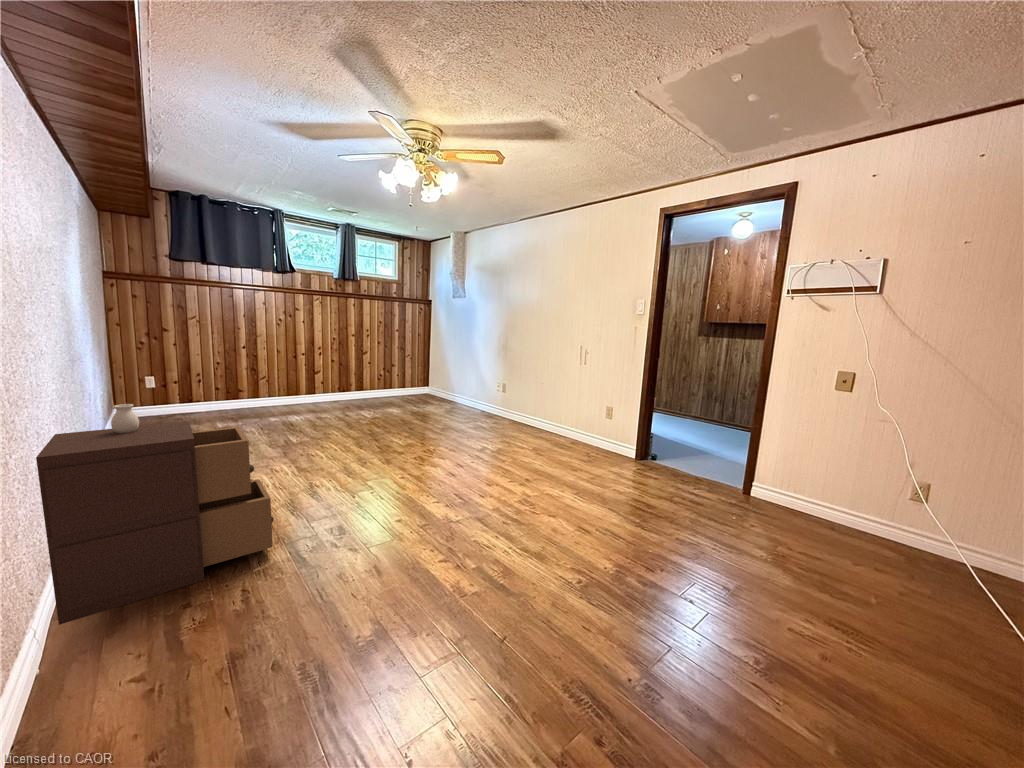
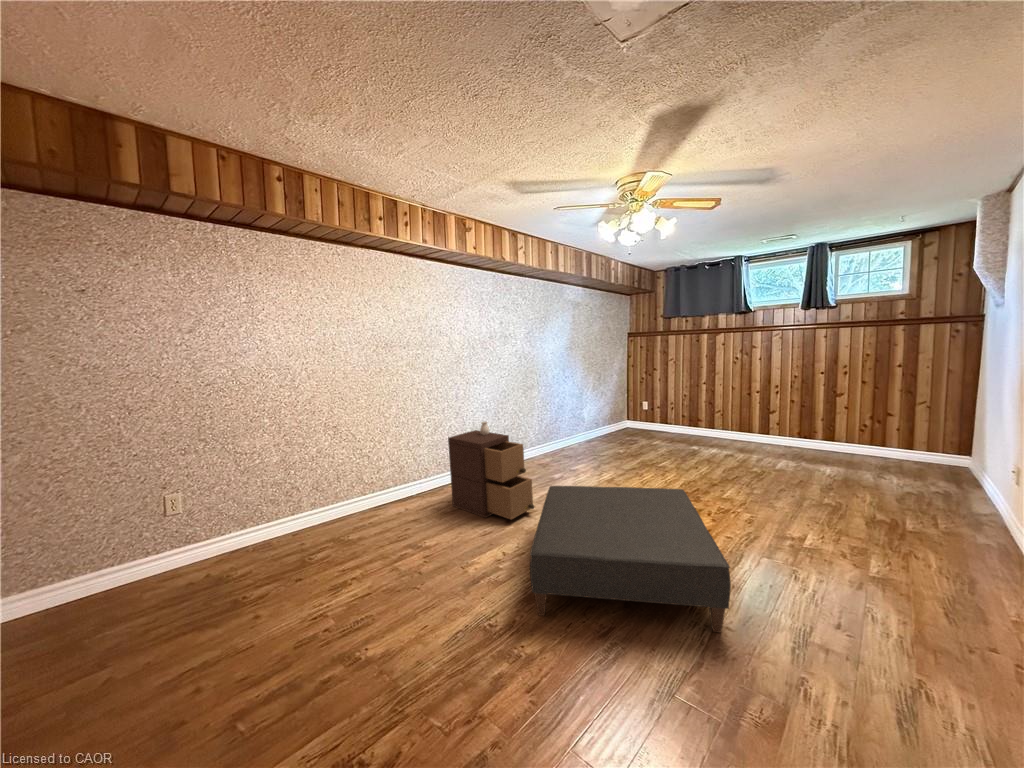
ottoman: none [329,426,549,565] -> present [530,486,731,632]

